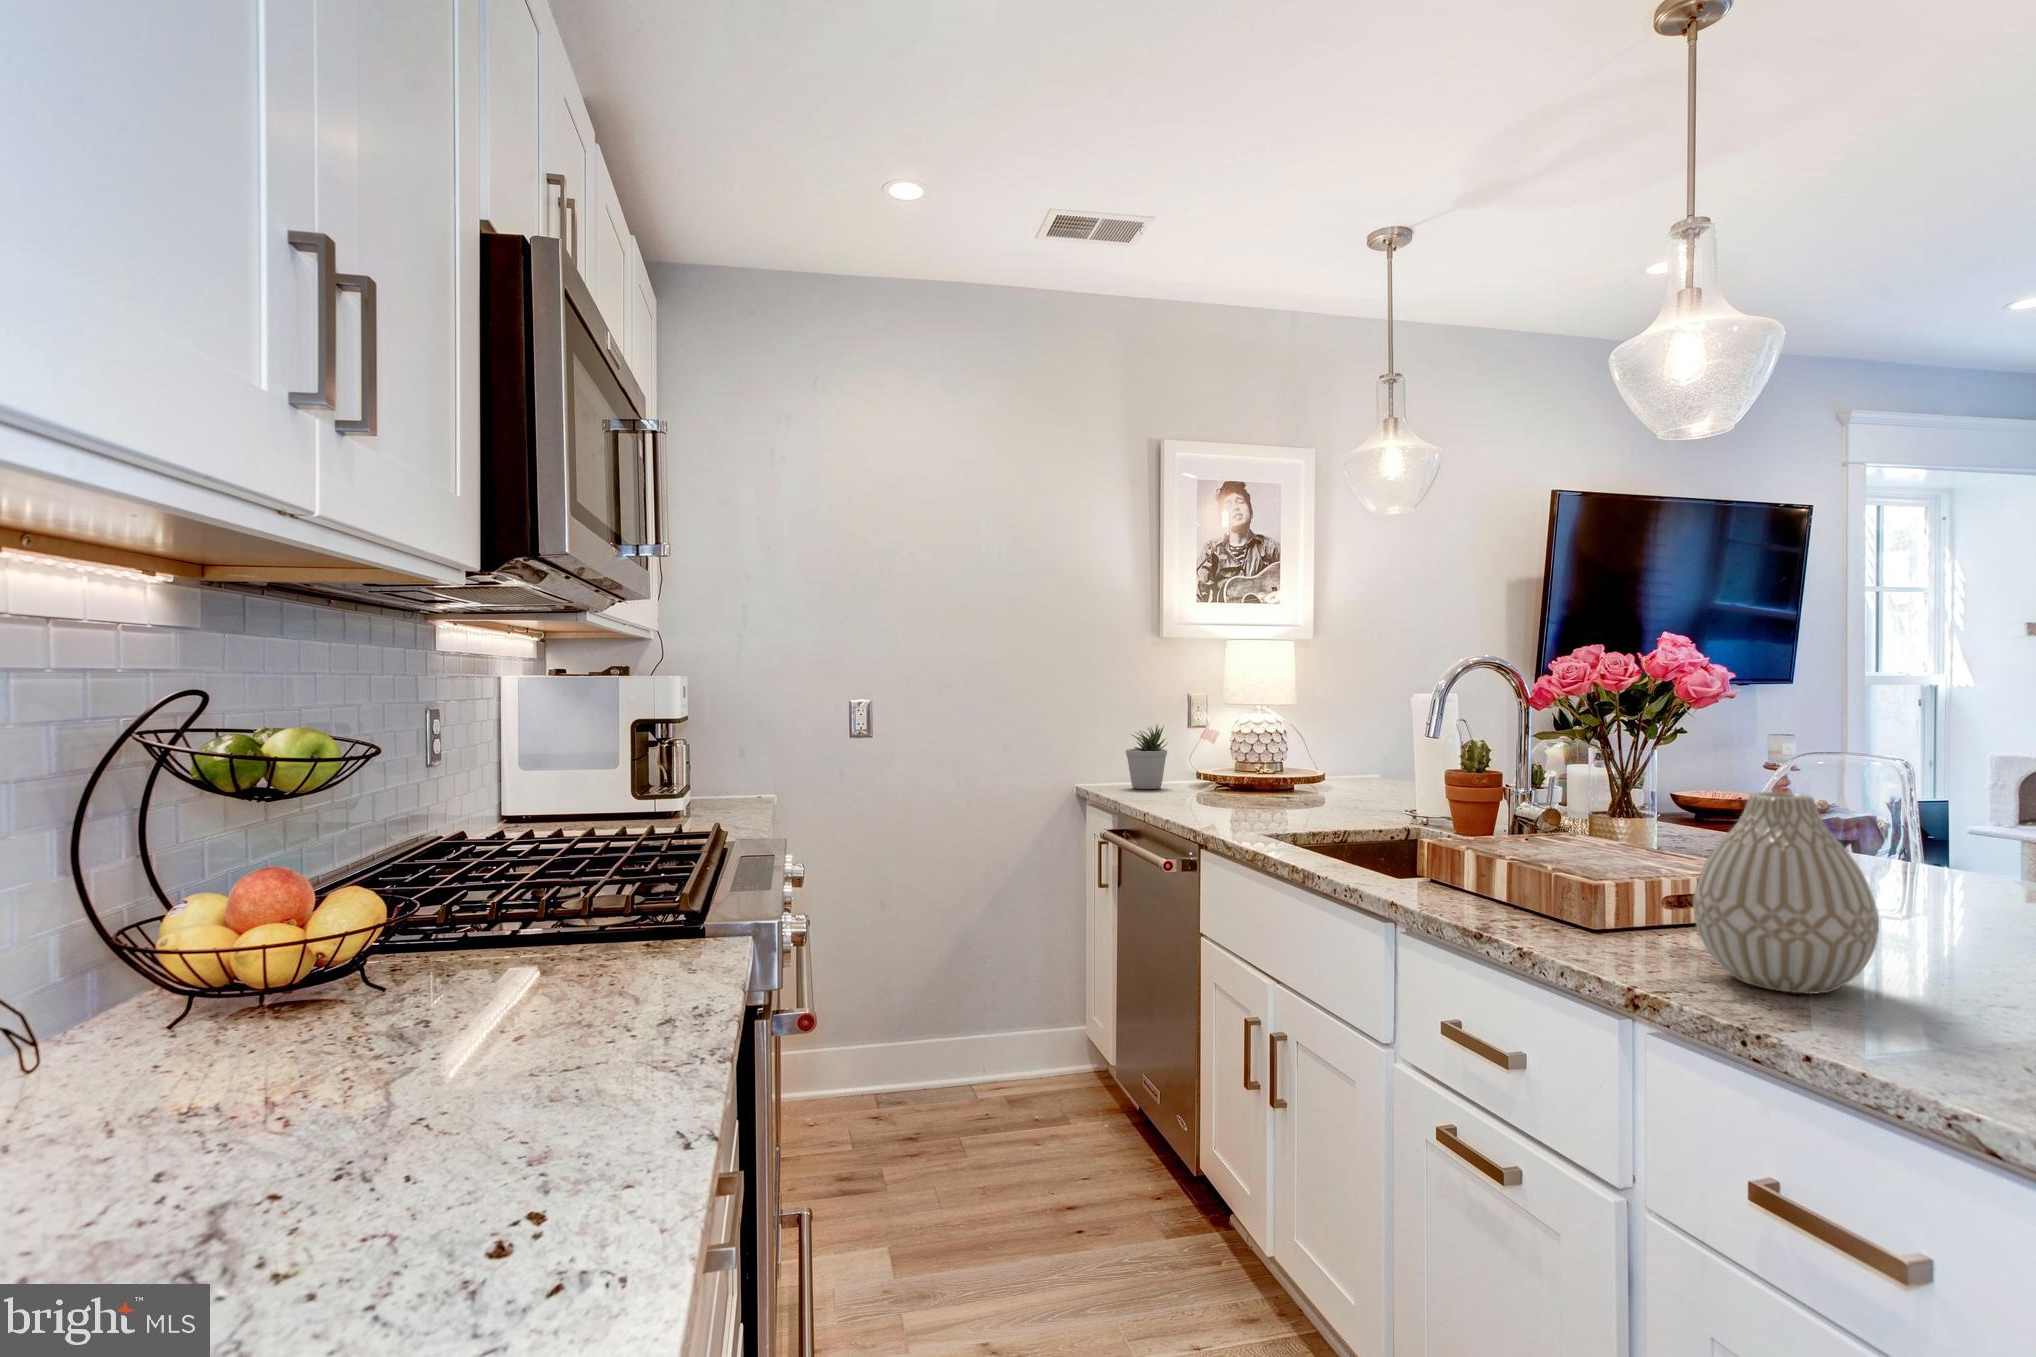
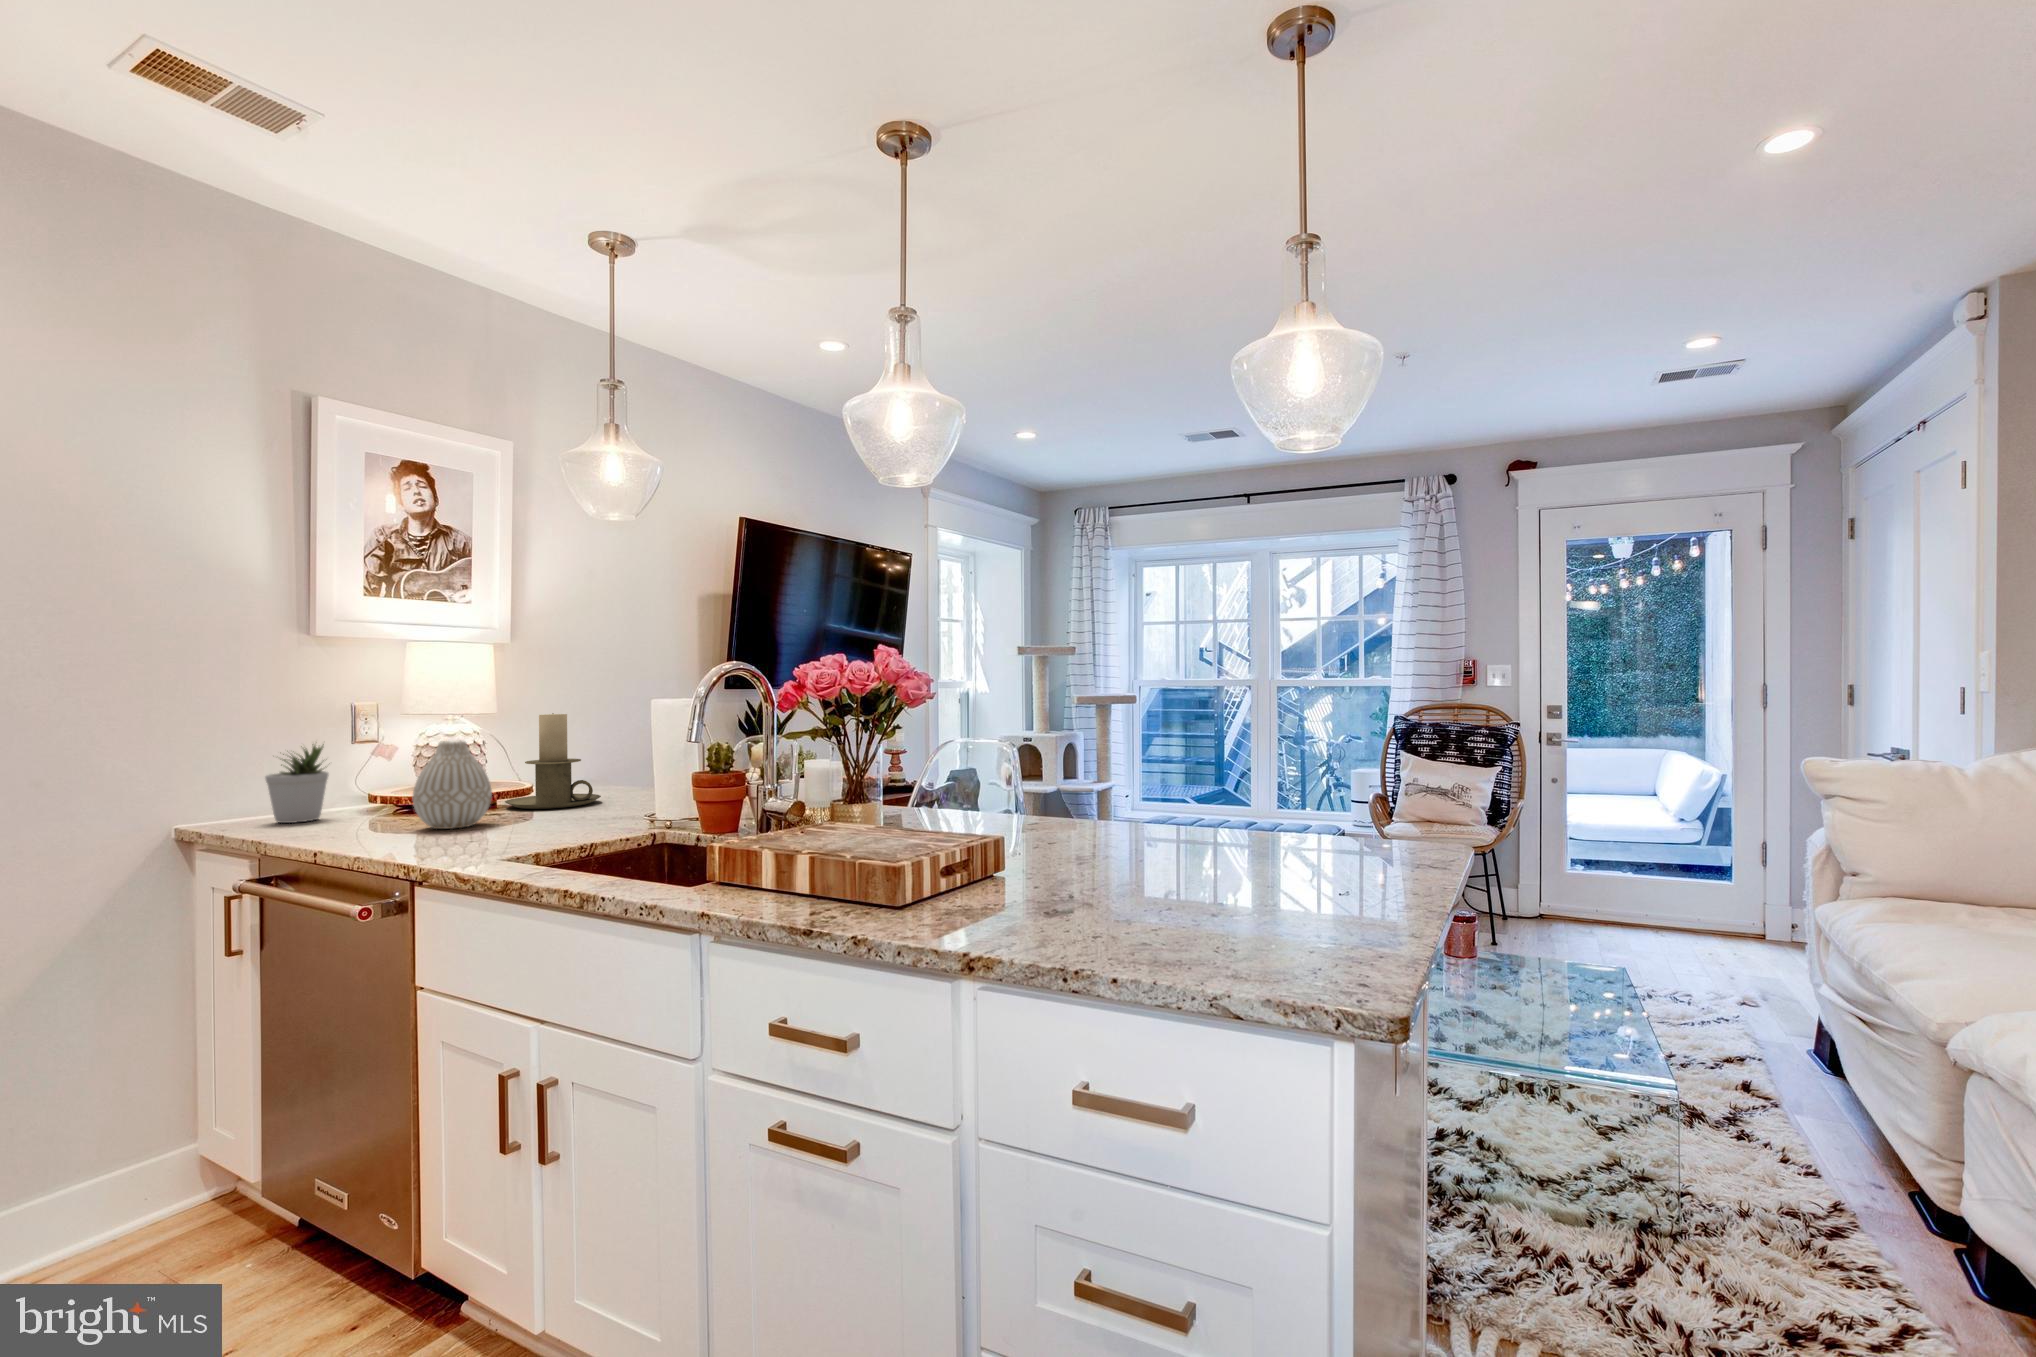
candle holder: none [1298,706,1385,798] -> present [505,713,601,809]
vase: present [1693,792,1879,994] -> present [413,740,492,829]

